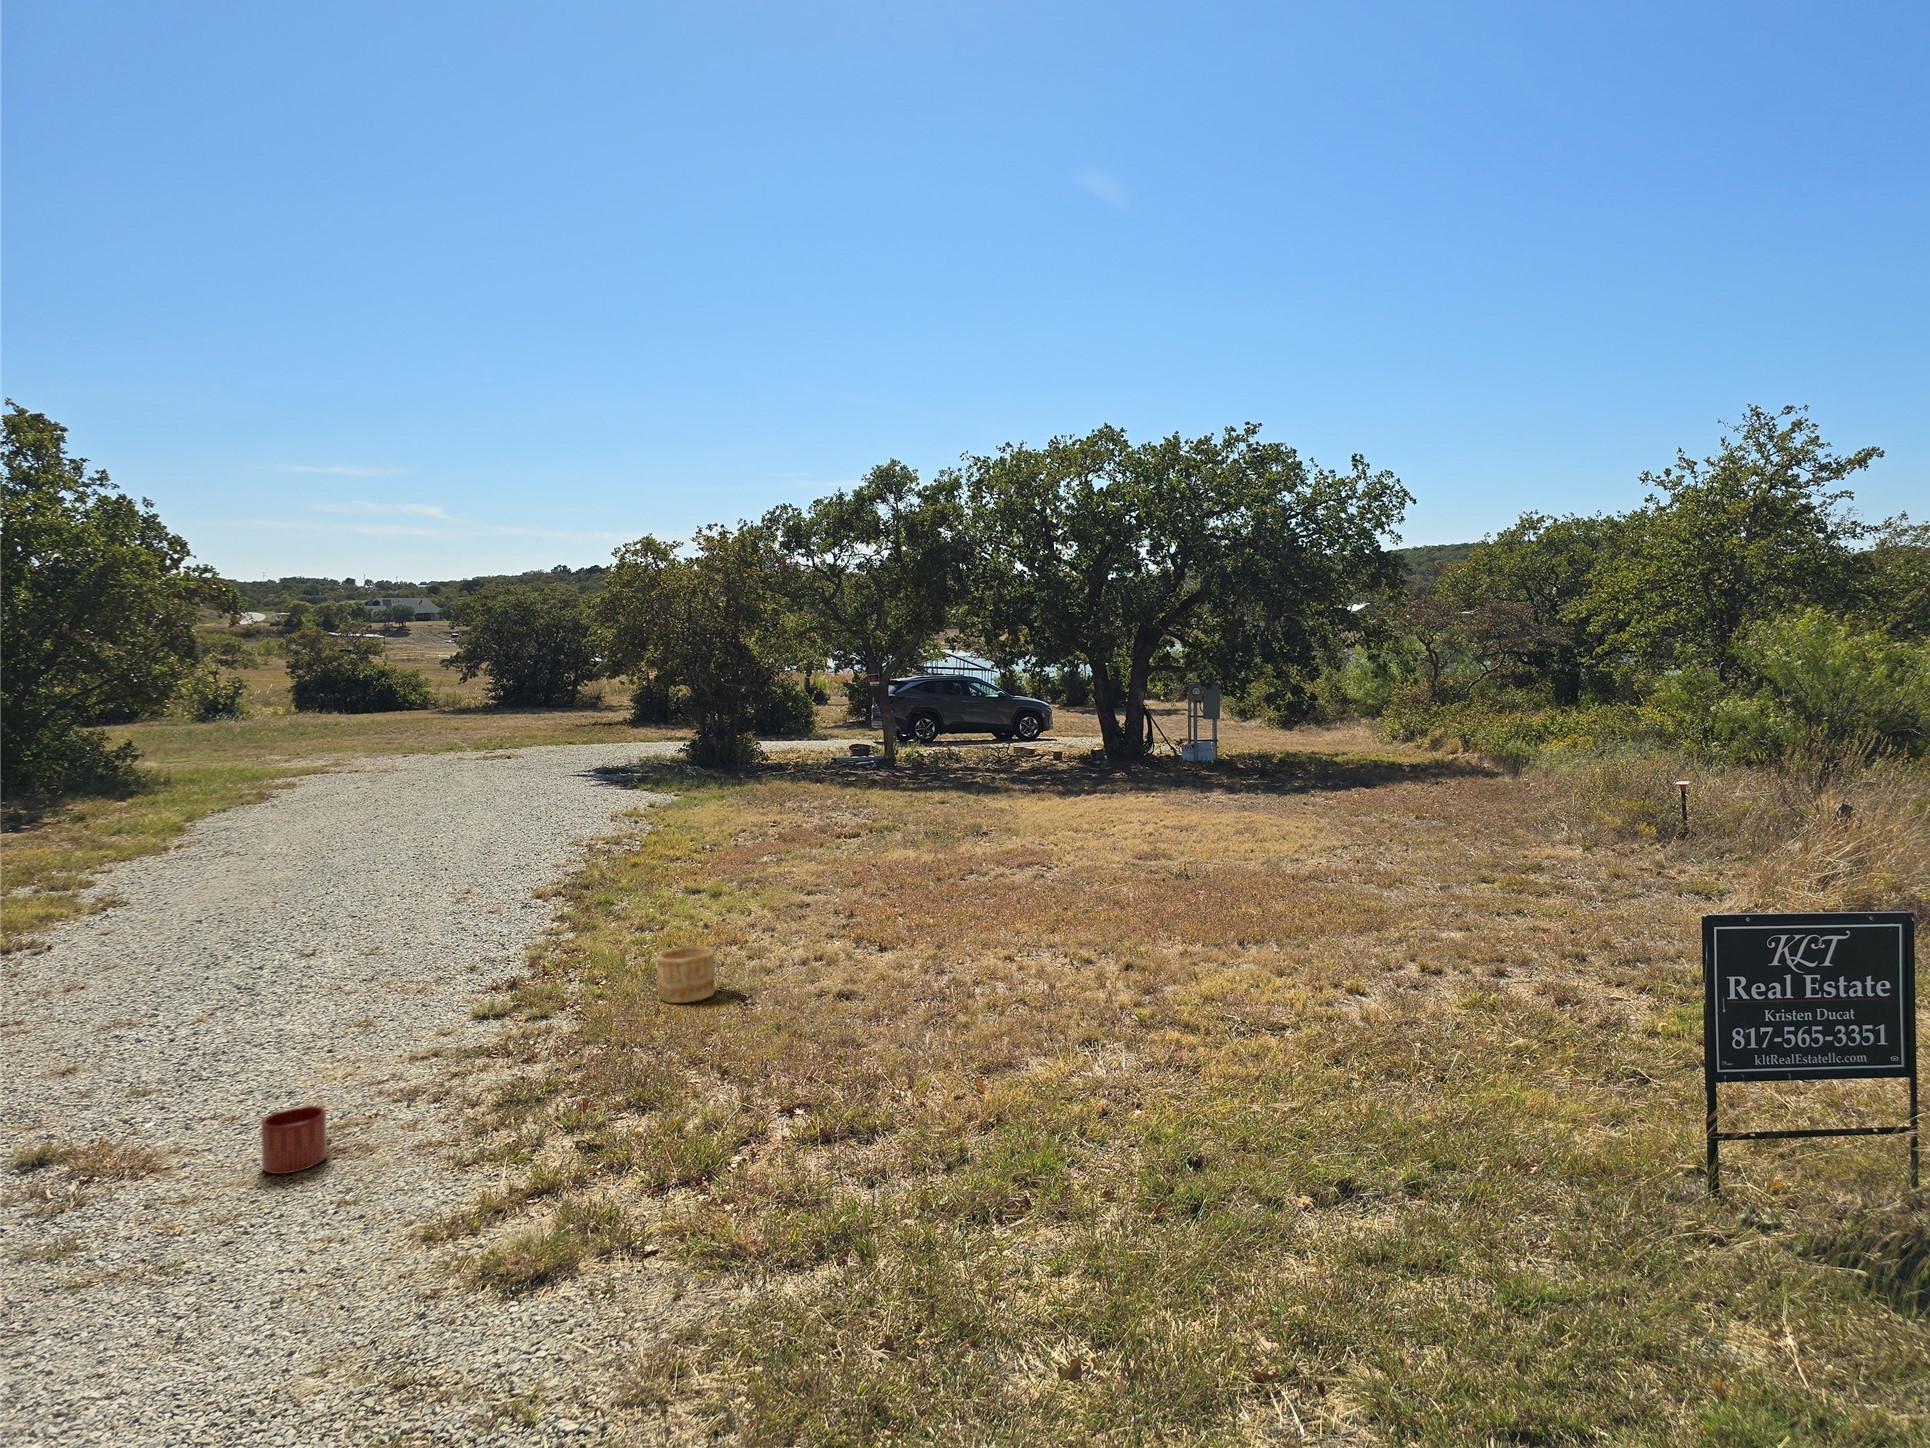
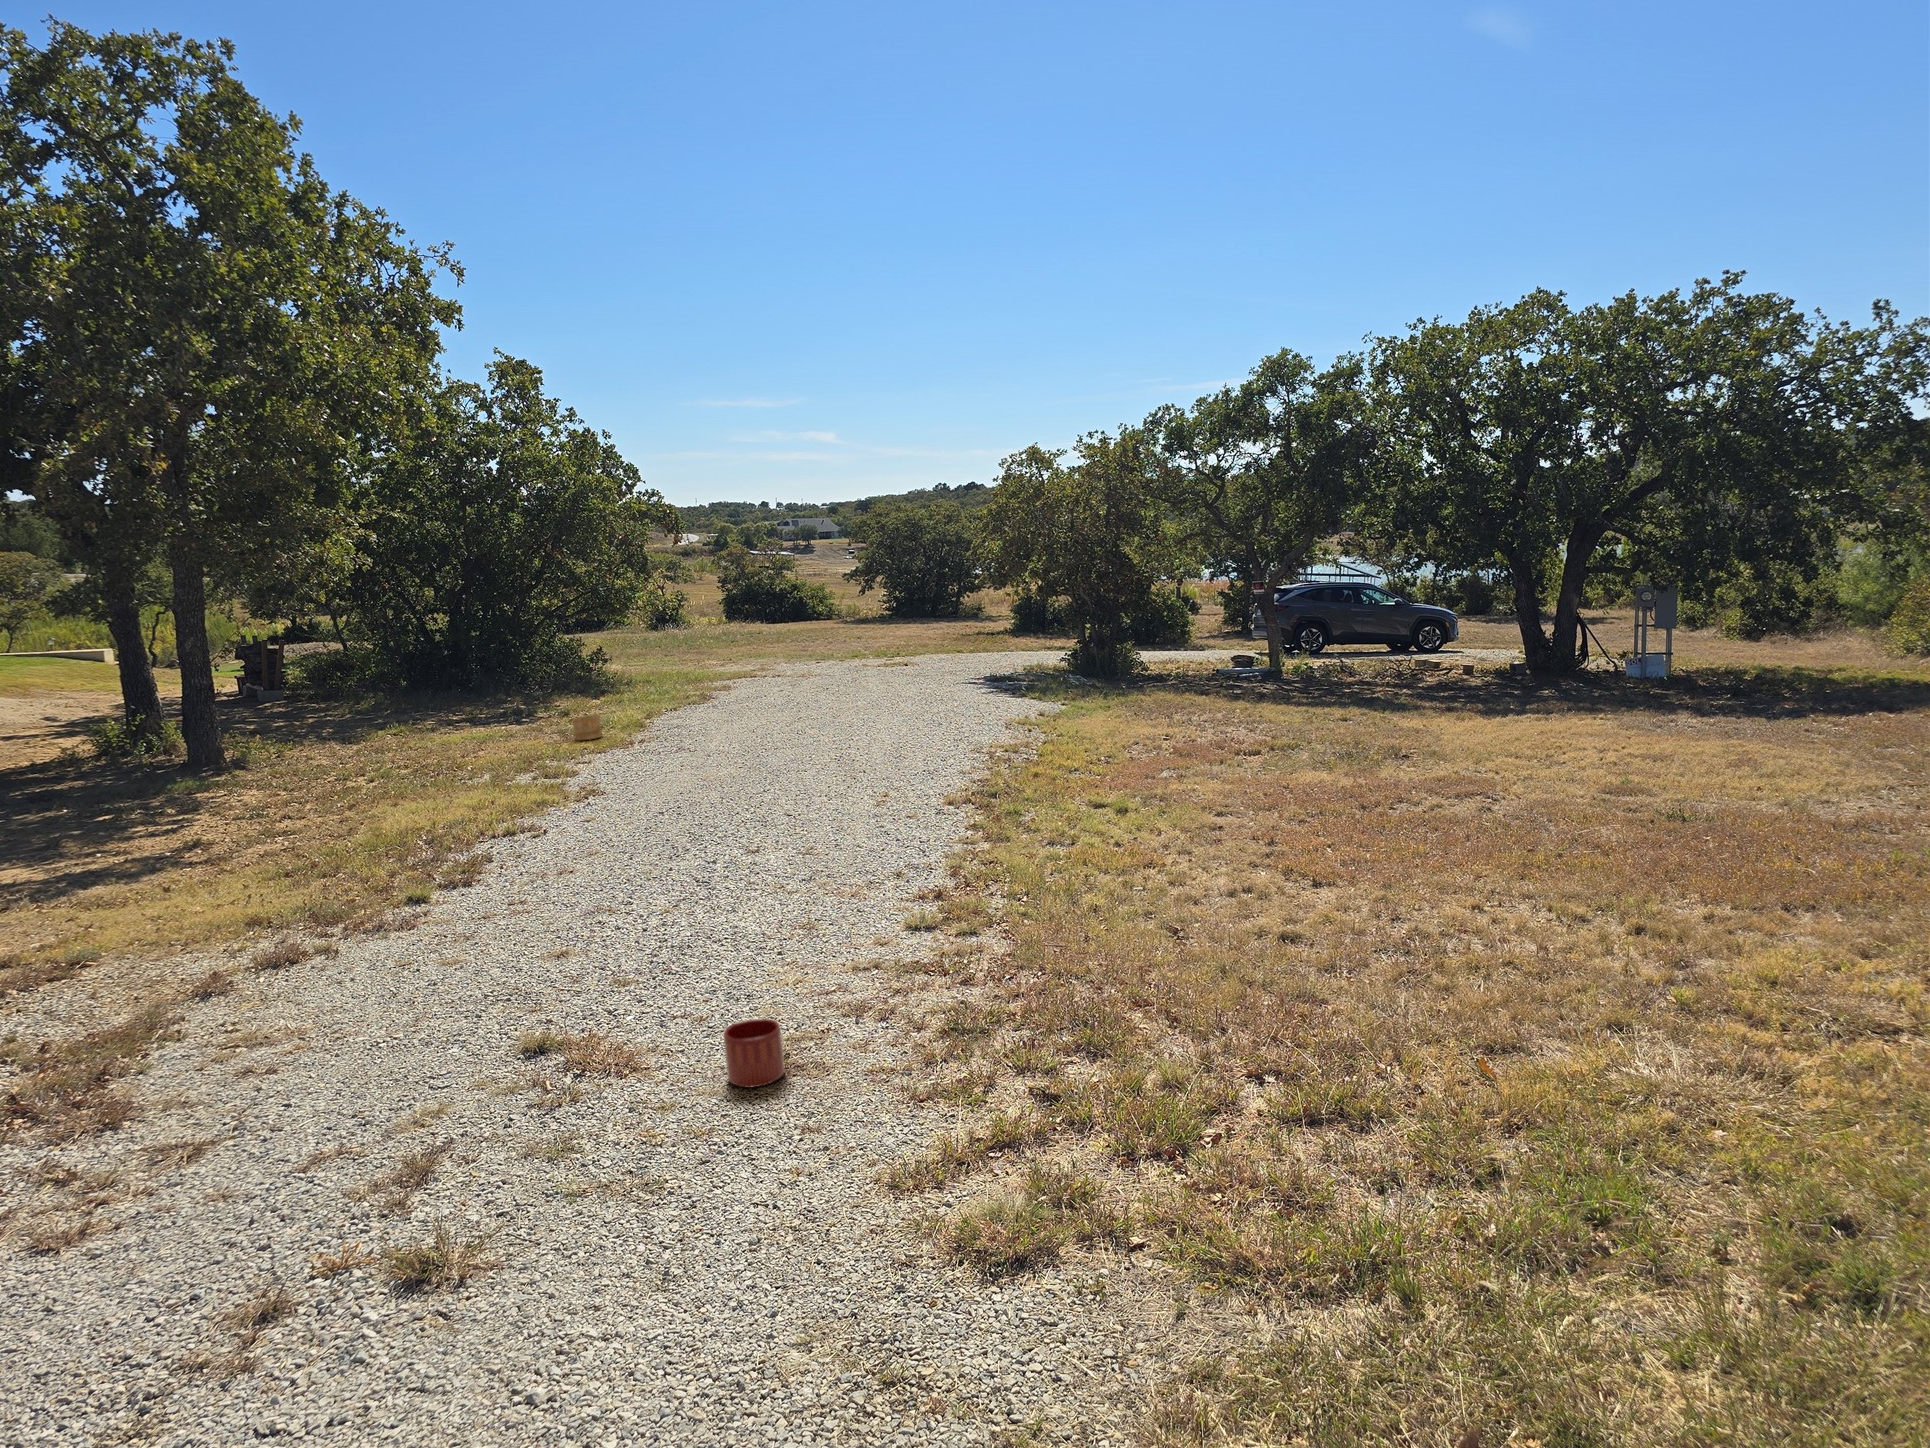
wooden bucket: present [655,946,715,1003] -> present [572,714,602,740]

